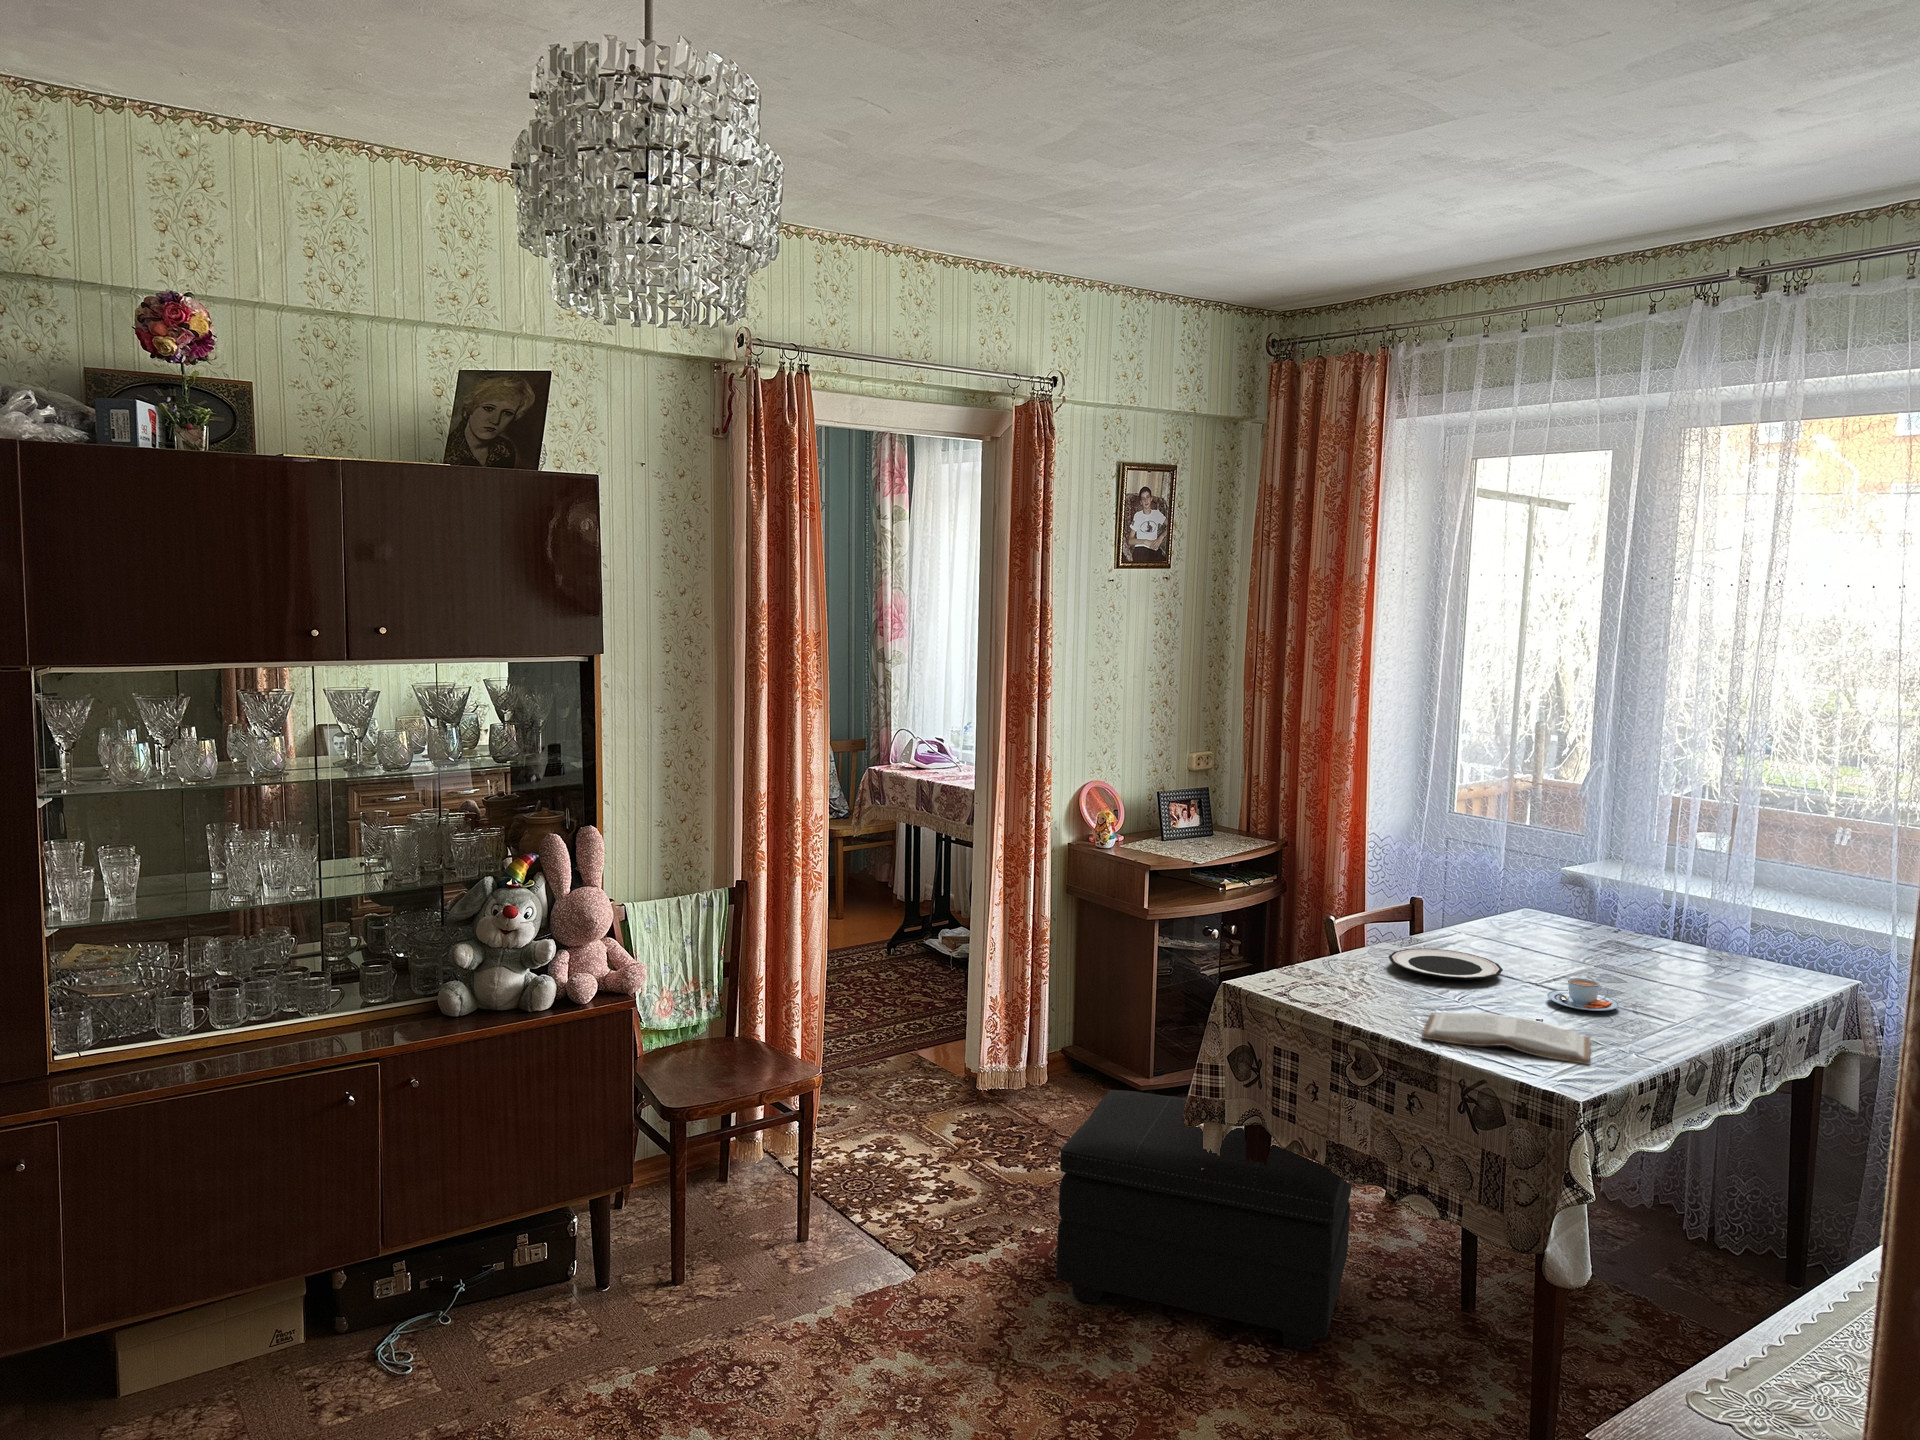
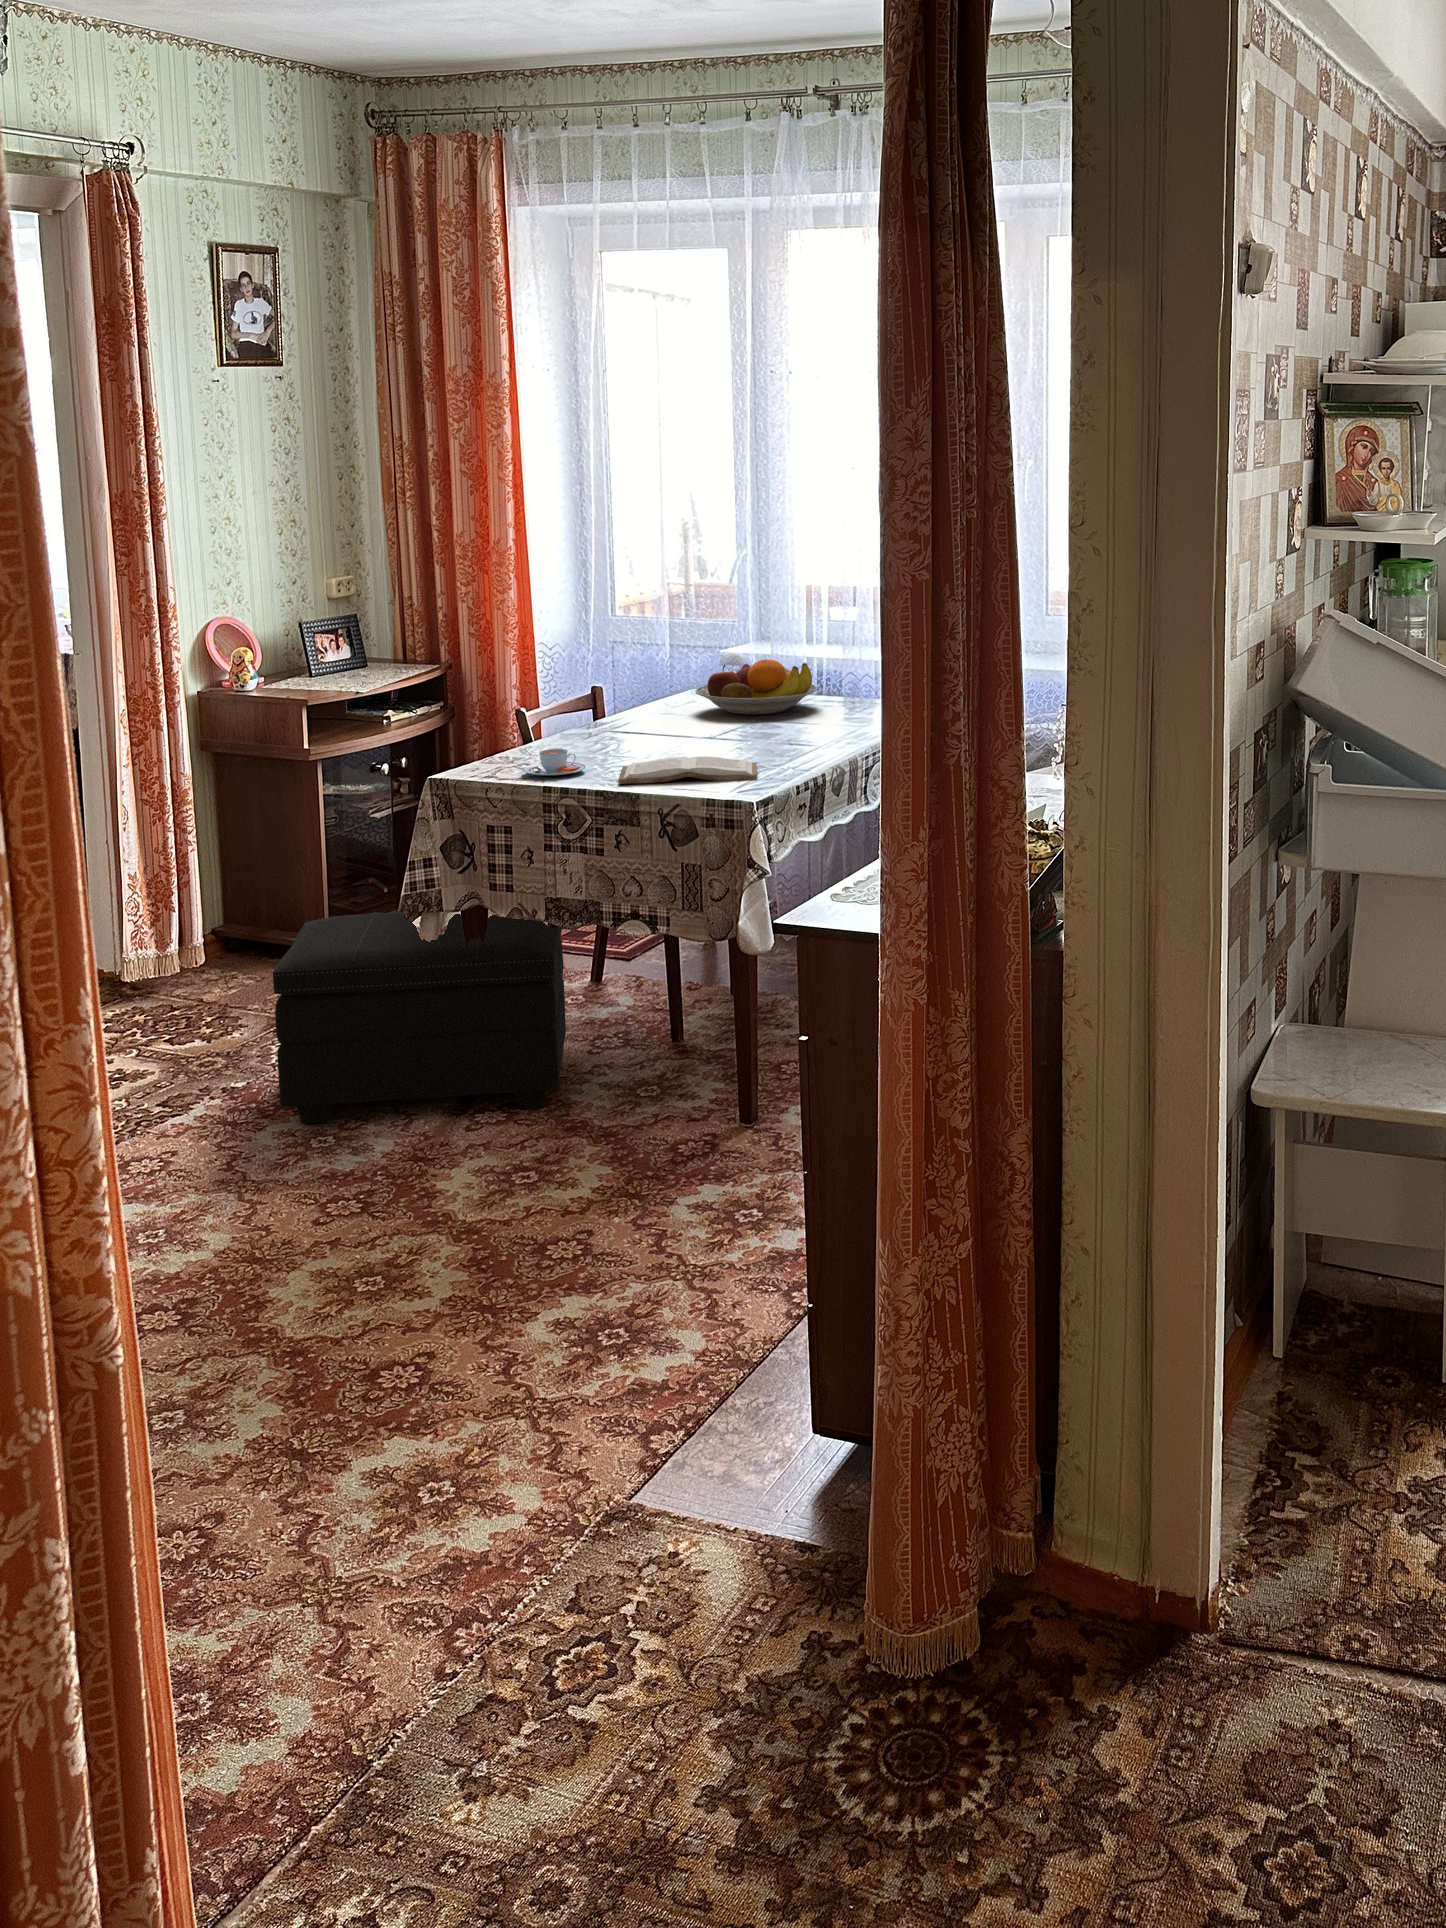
fruit bowl: none [1525,894,1669,956] -> present [695,660,817,715]
plate: present [1389,948,1503,980] -> none [577,725,681,745]
teacup: present [1547,978,1619,1011] -> present [522,749,586,775]

